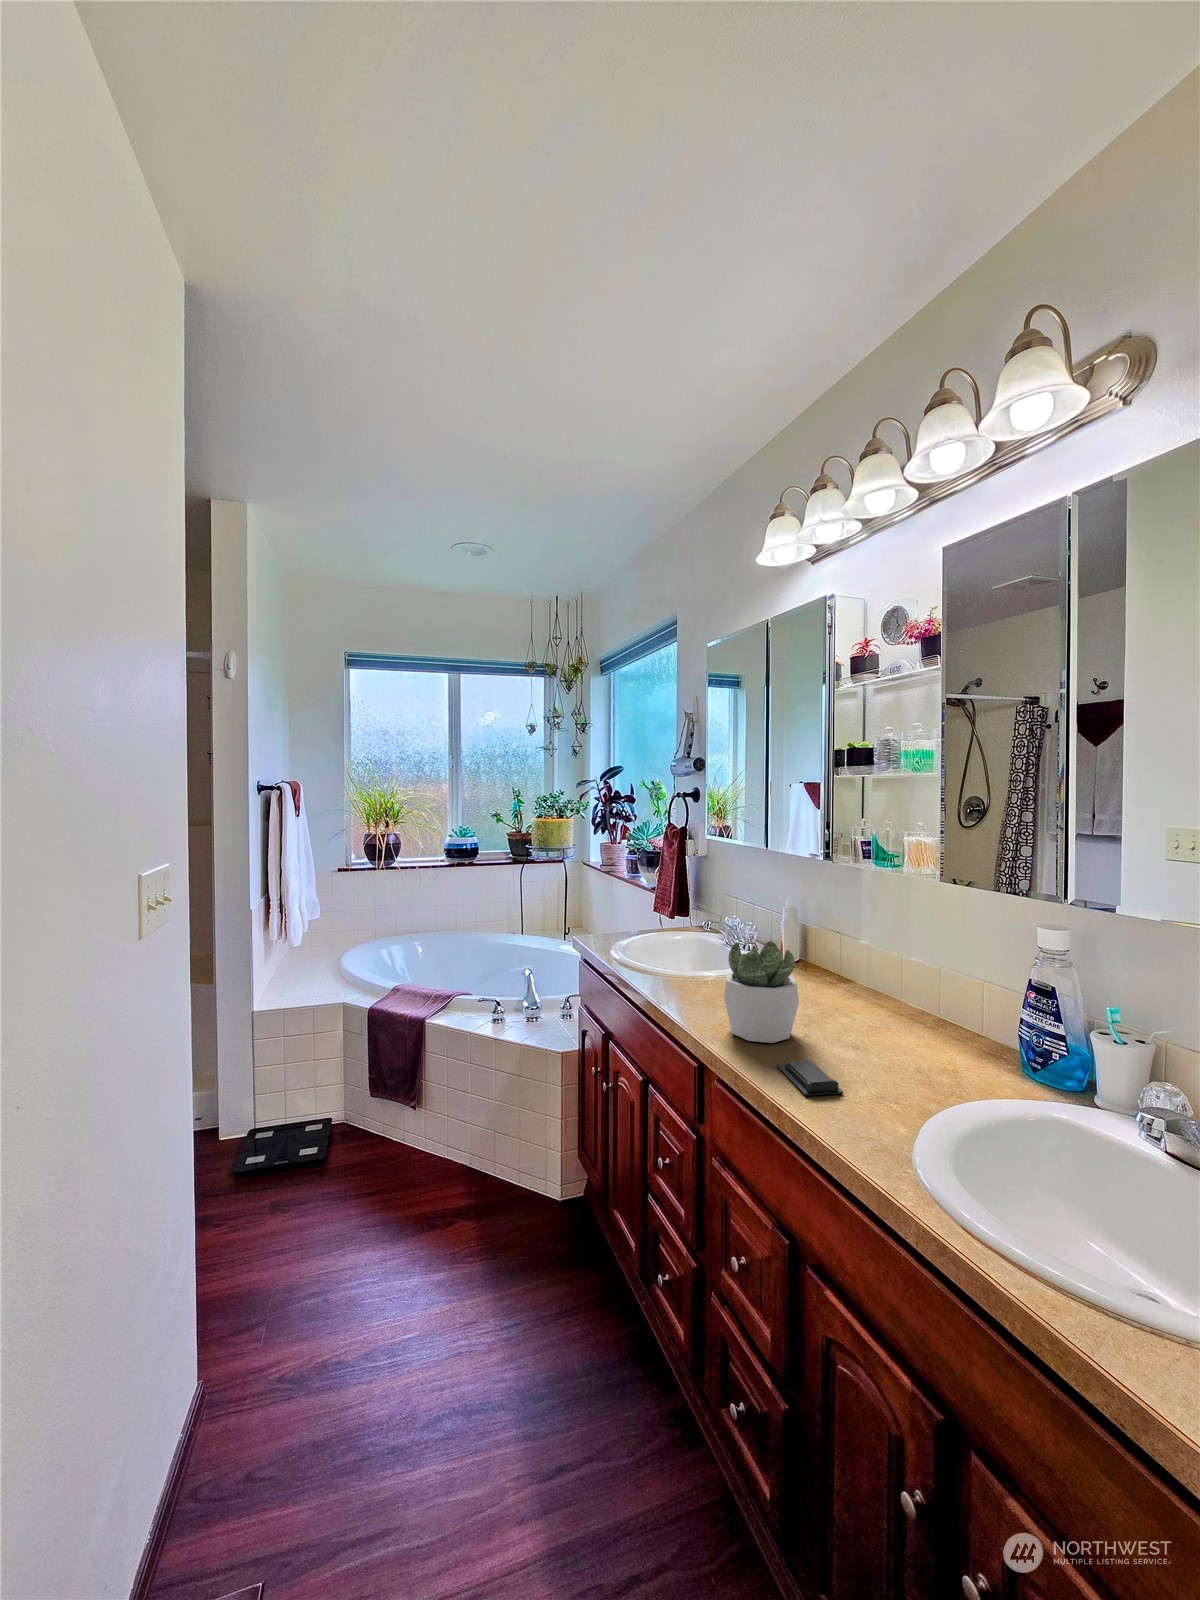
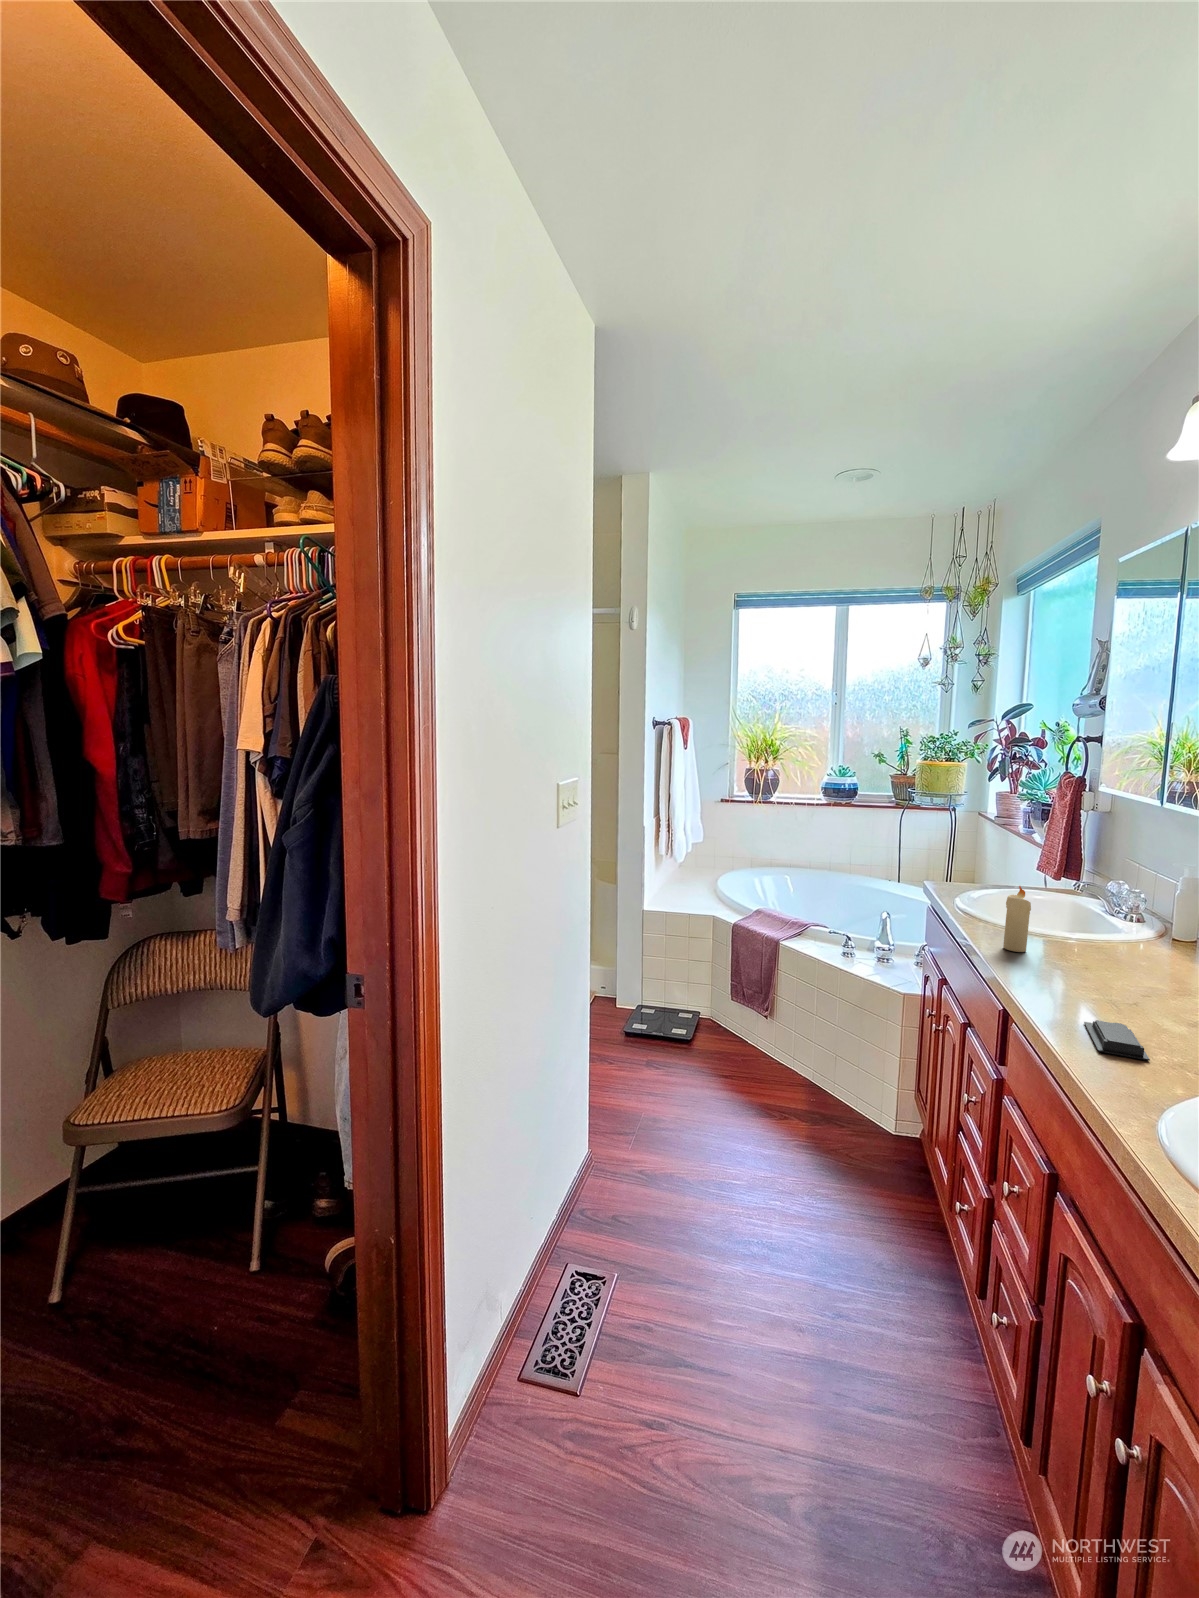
candle: none [672,935,693,1000] -> present [1003,886,1031,952]
succulent plant: present [724,941,799,1043] -> none [1044,896,1141,1005]

